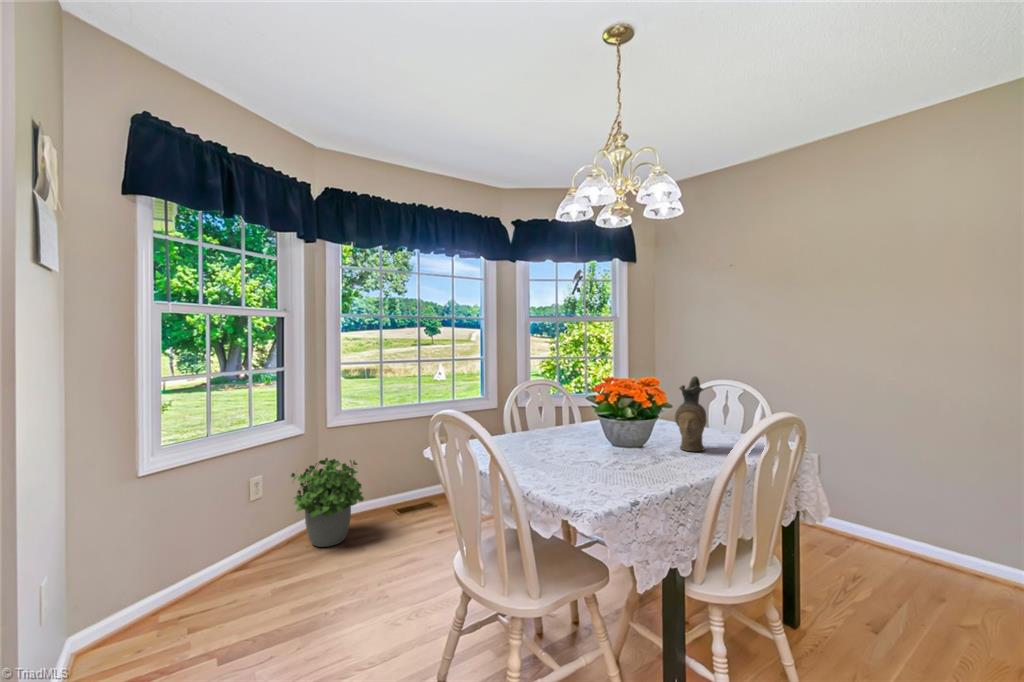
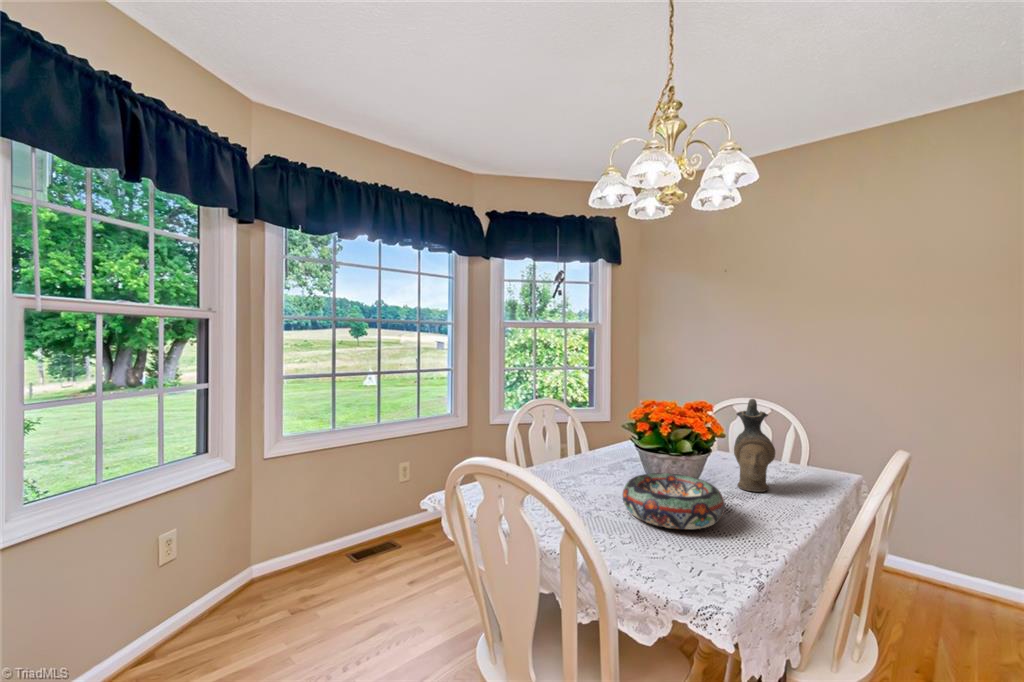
decorative bowl: none [570,433,646,469] -> present [622,473,725,529]
potted plant: present [291,458,364,547] -> none [215,498,317,619]

